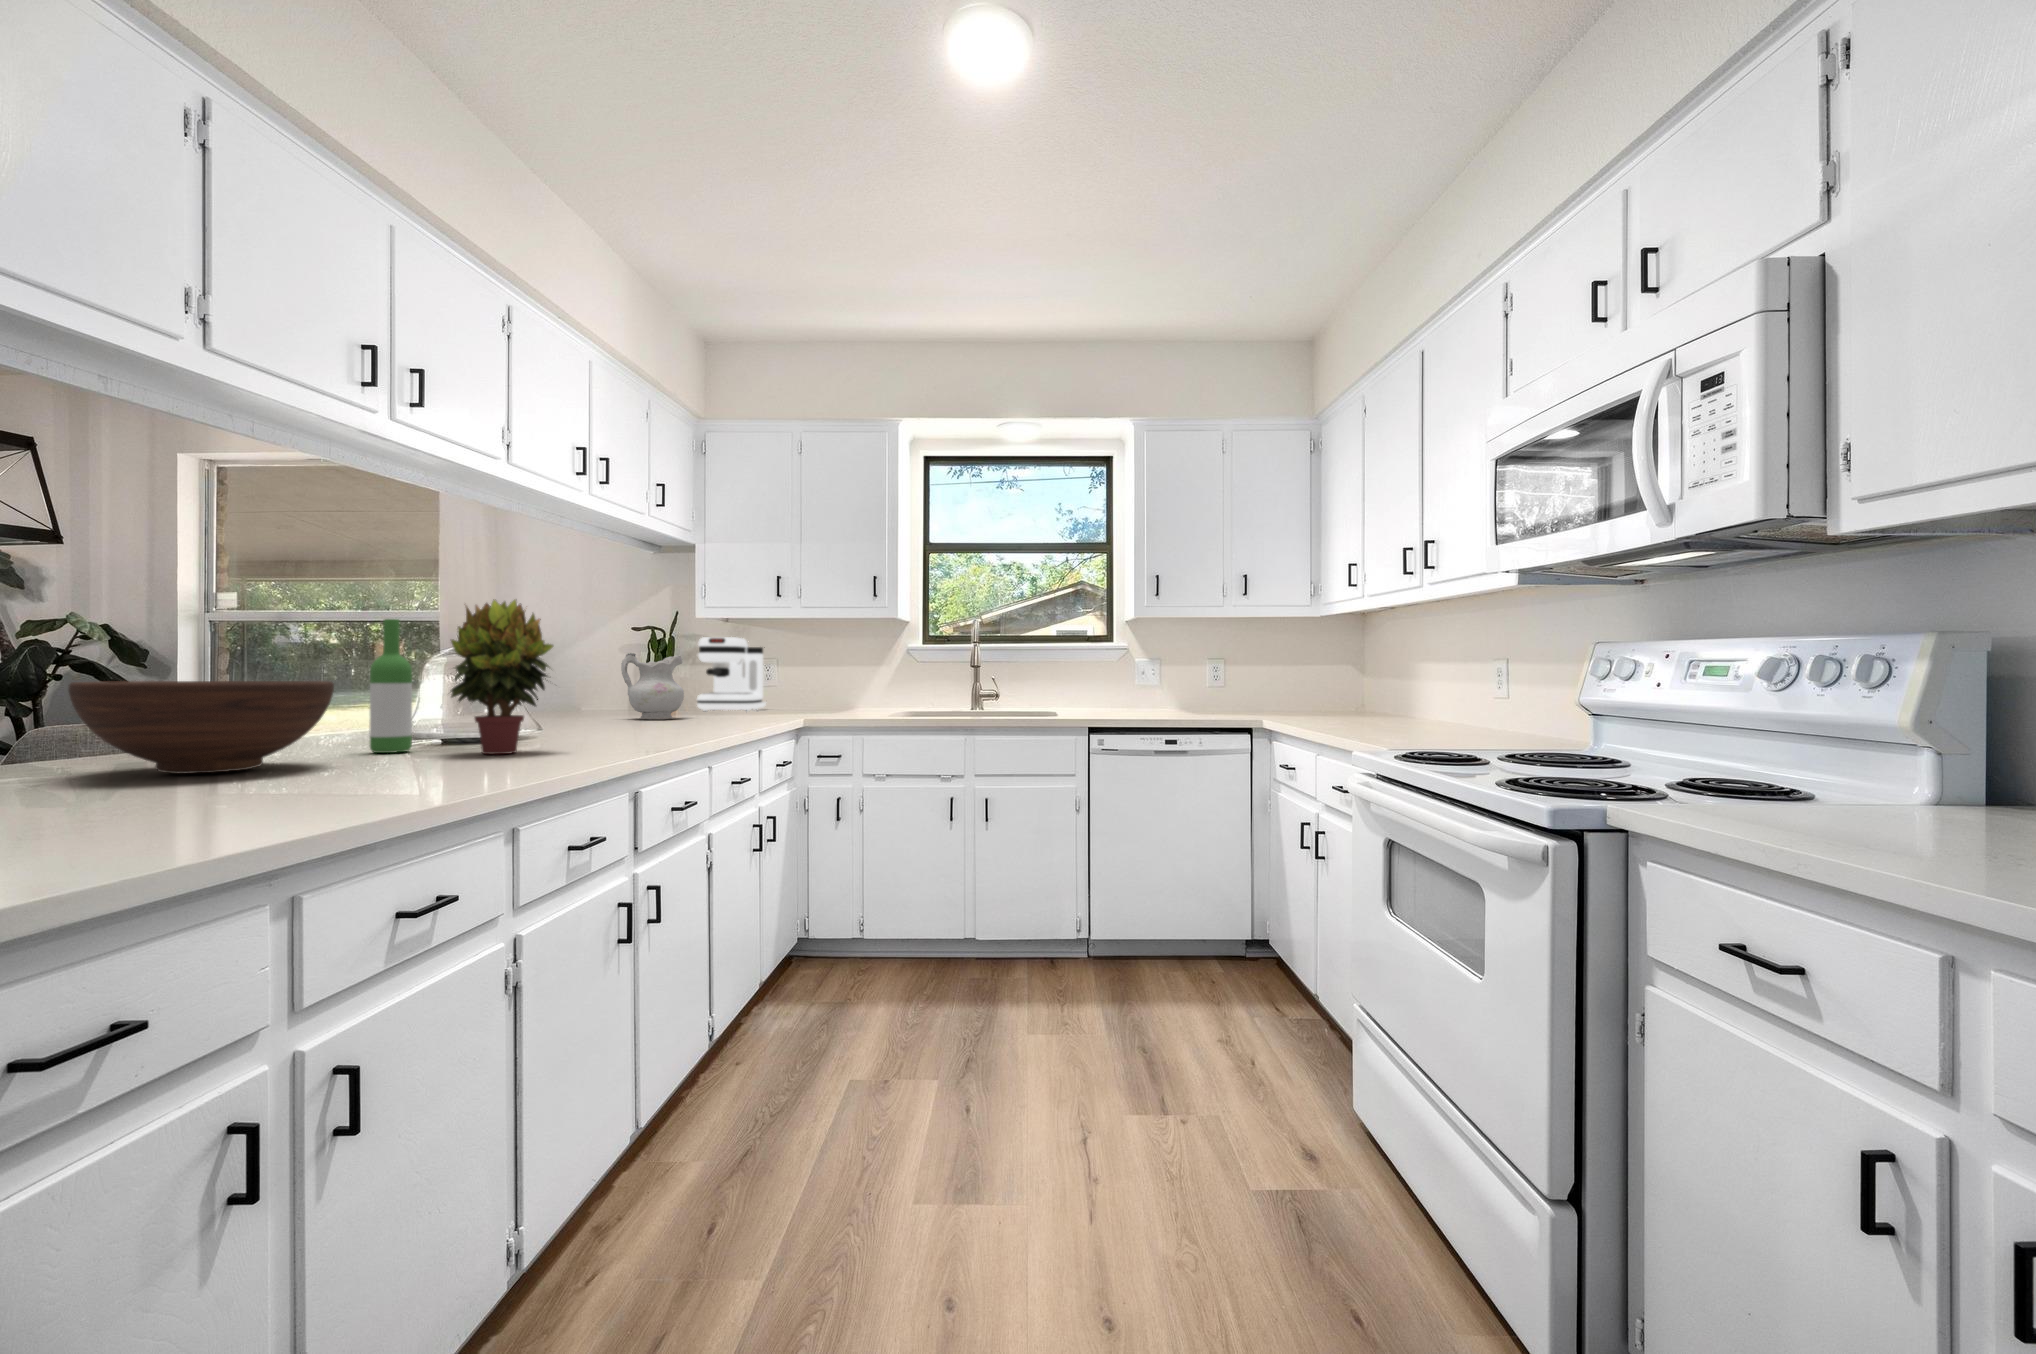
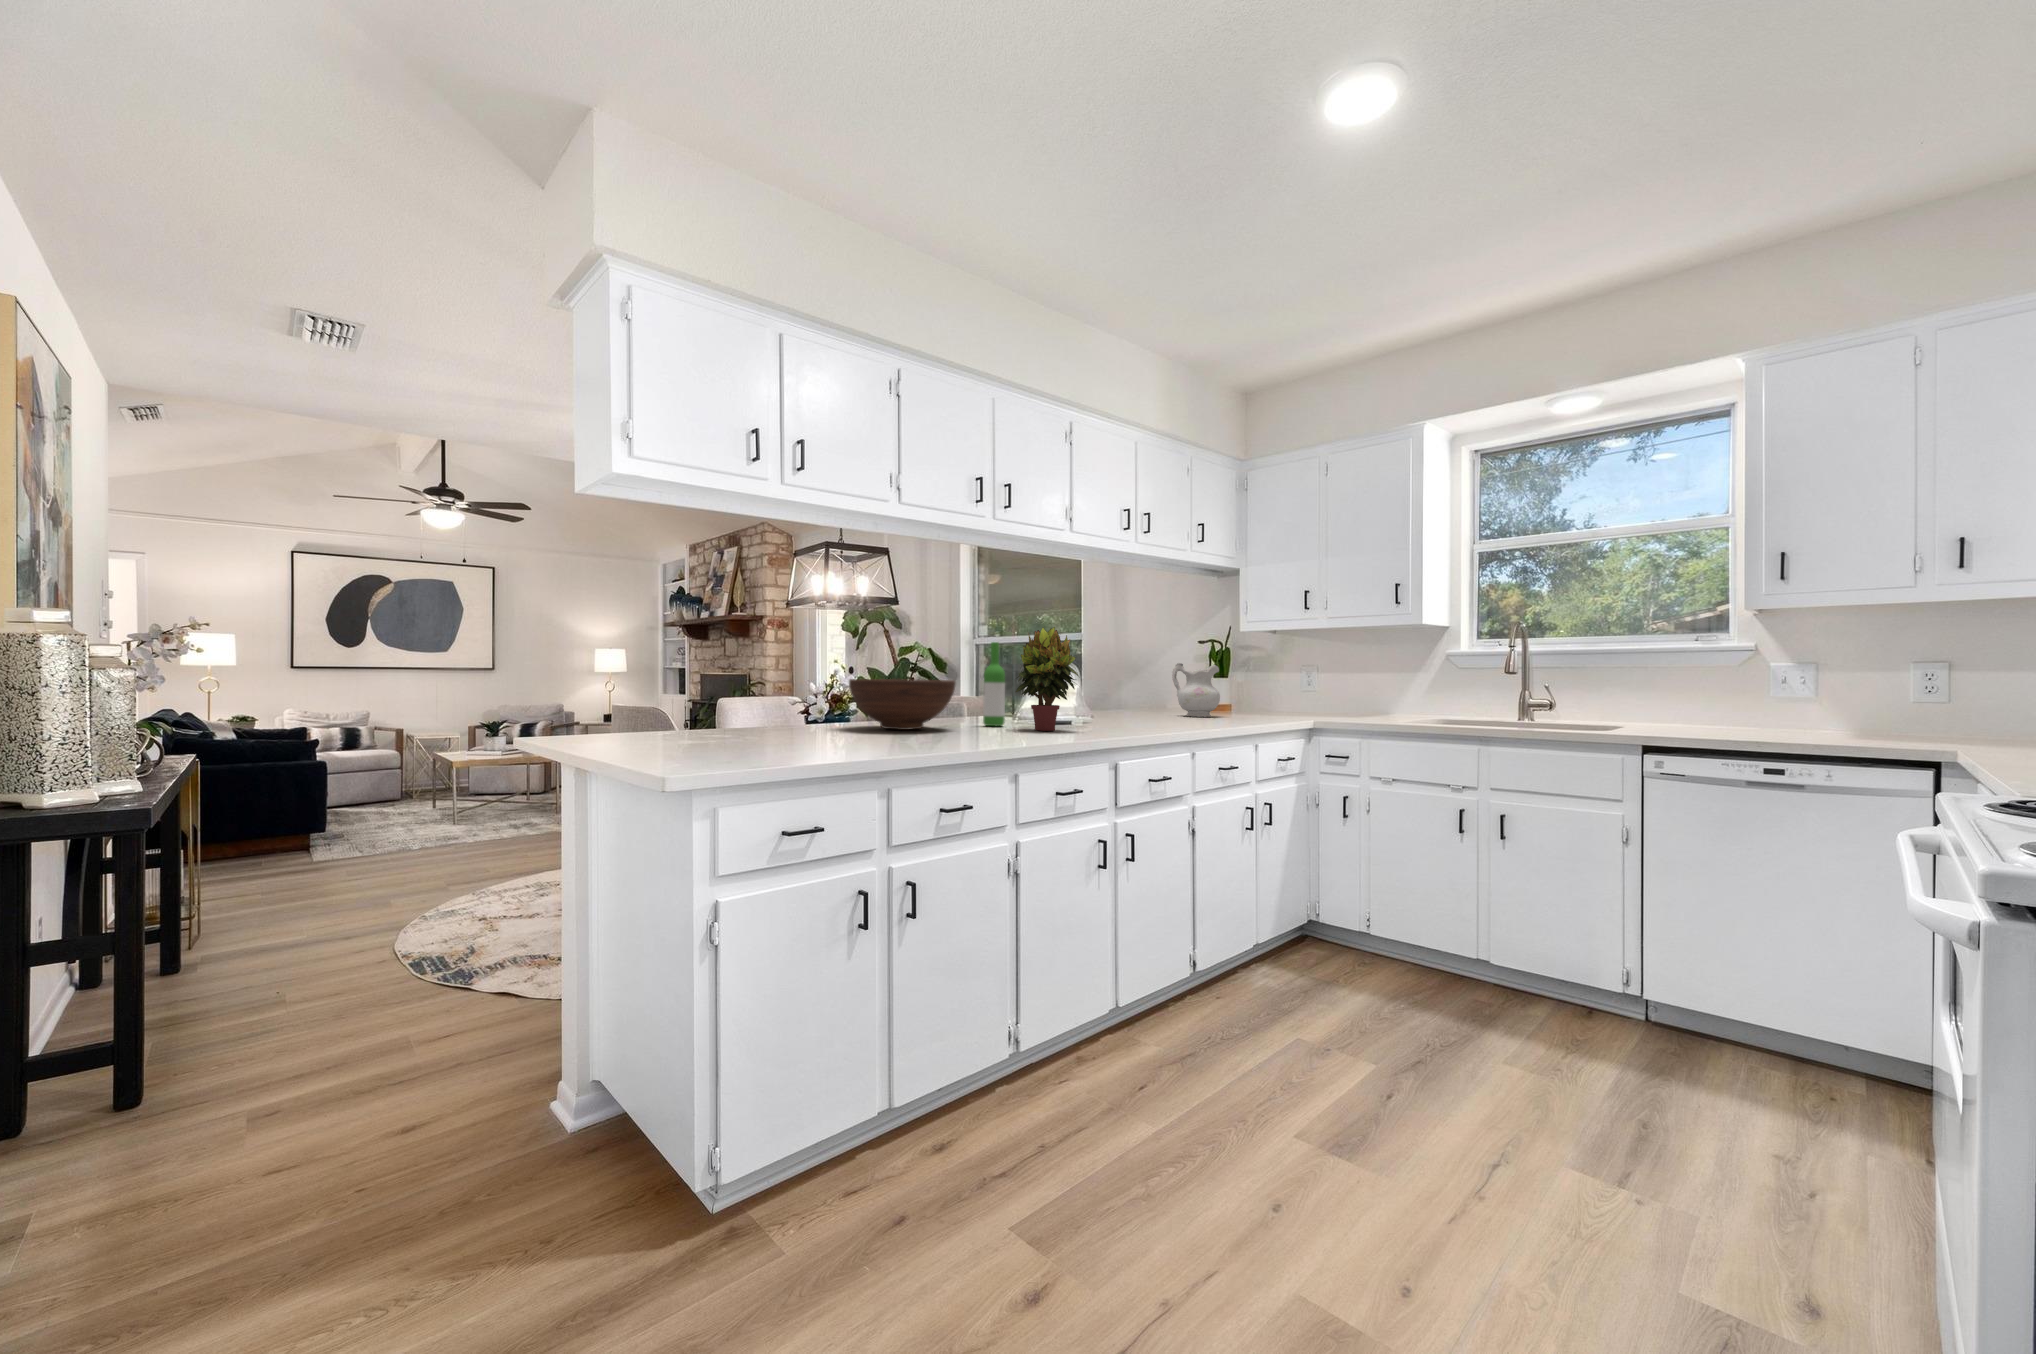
coffee maker: present [697,637,766,711] -> none [1246,649,1309,714]

